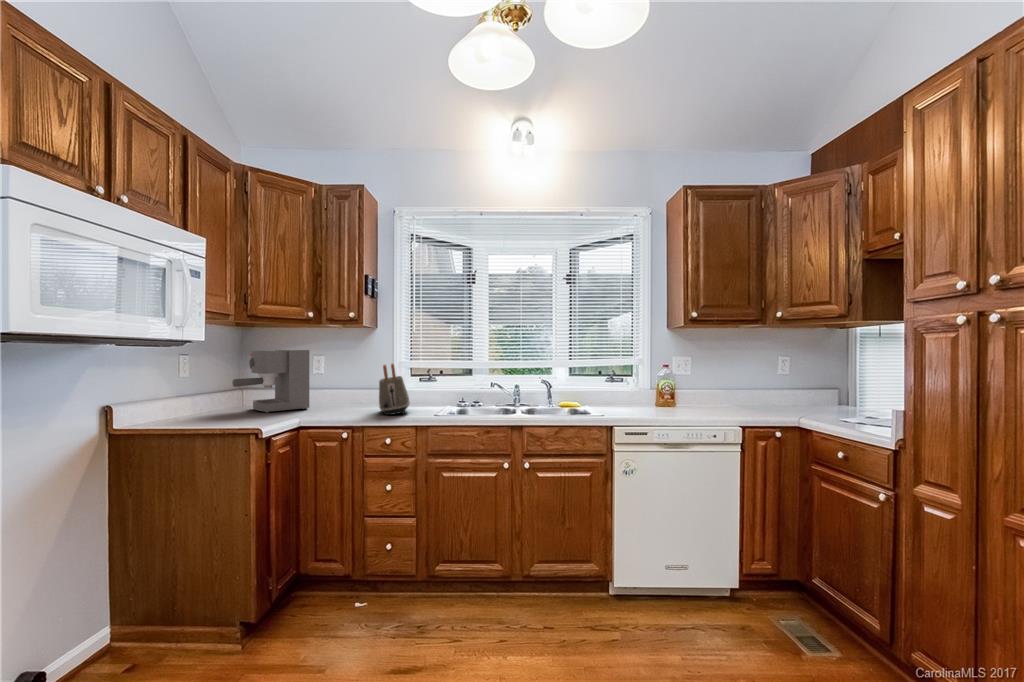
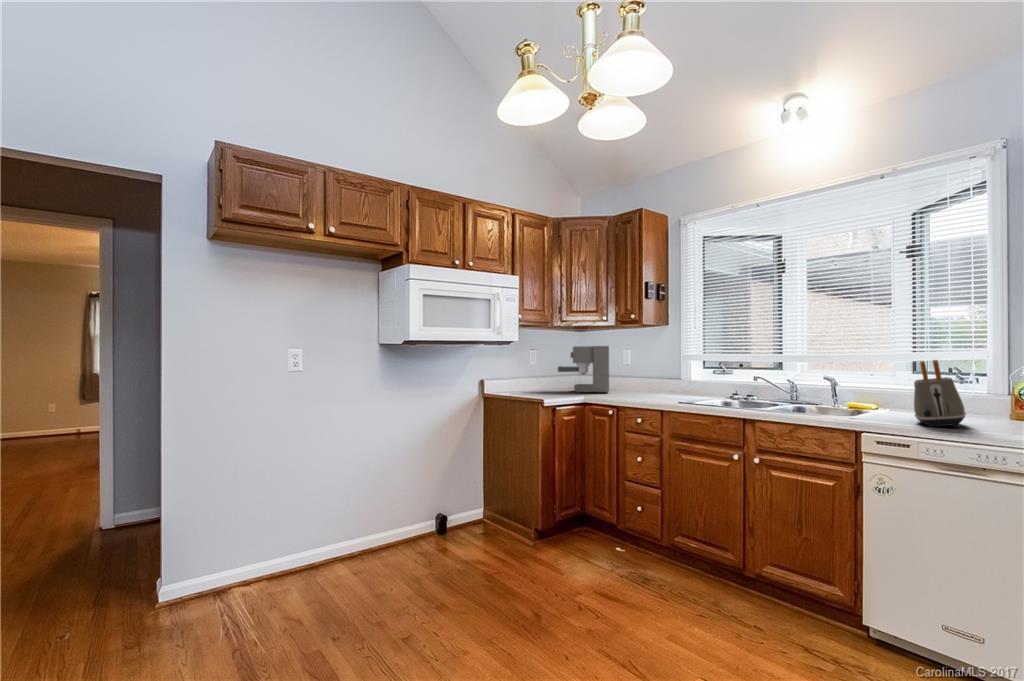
toaster: present [379,364,410,415] -> present [914,360,966,428]

